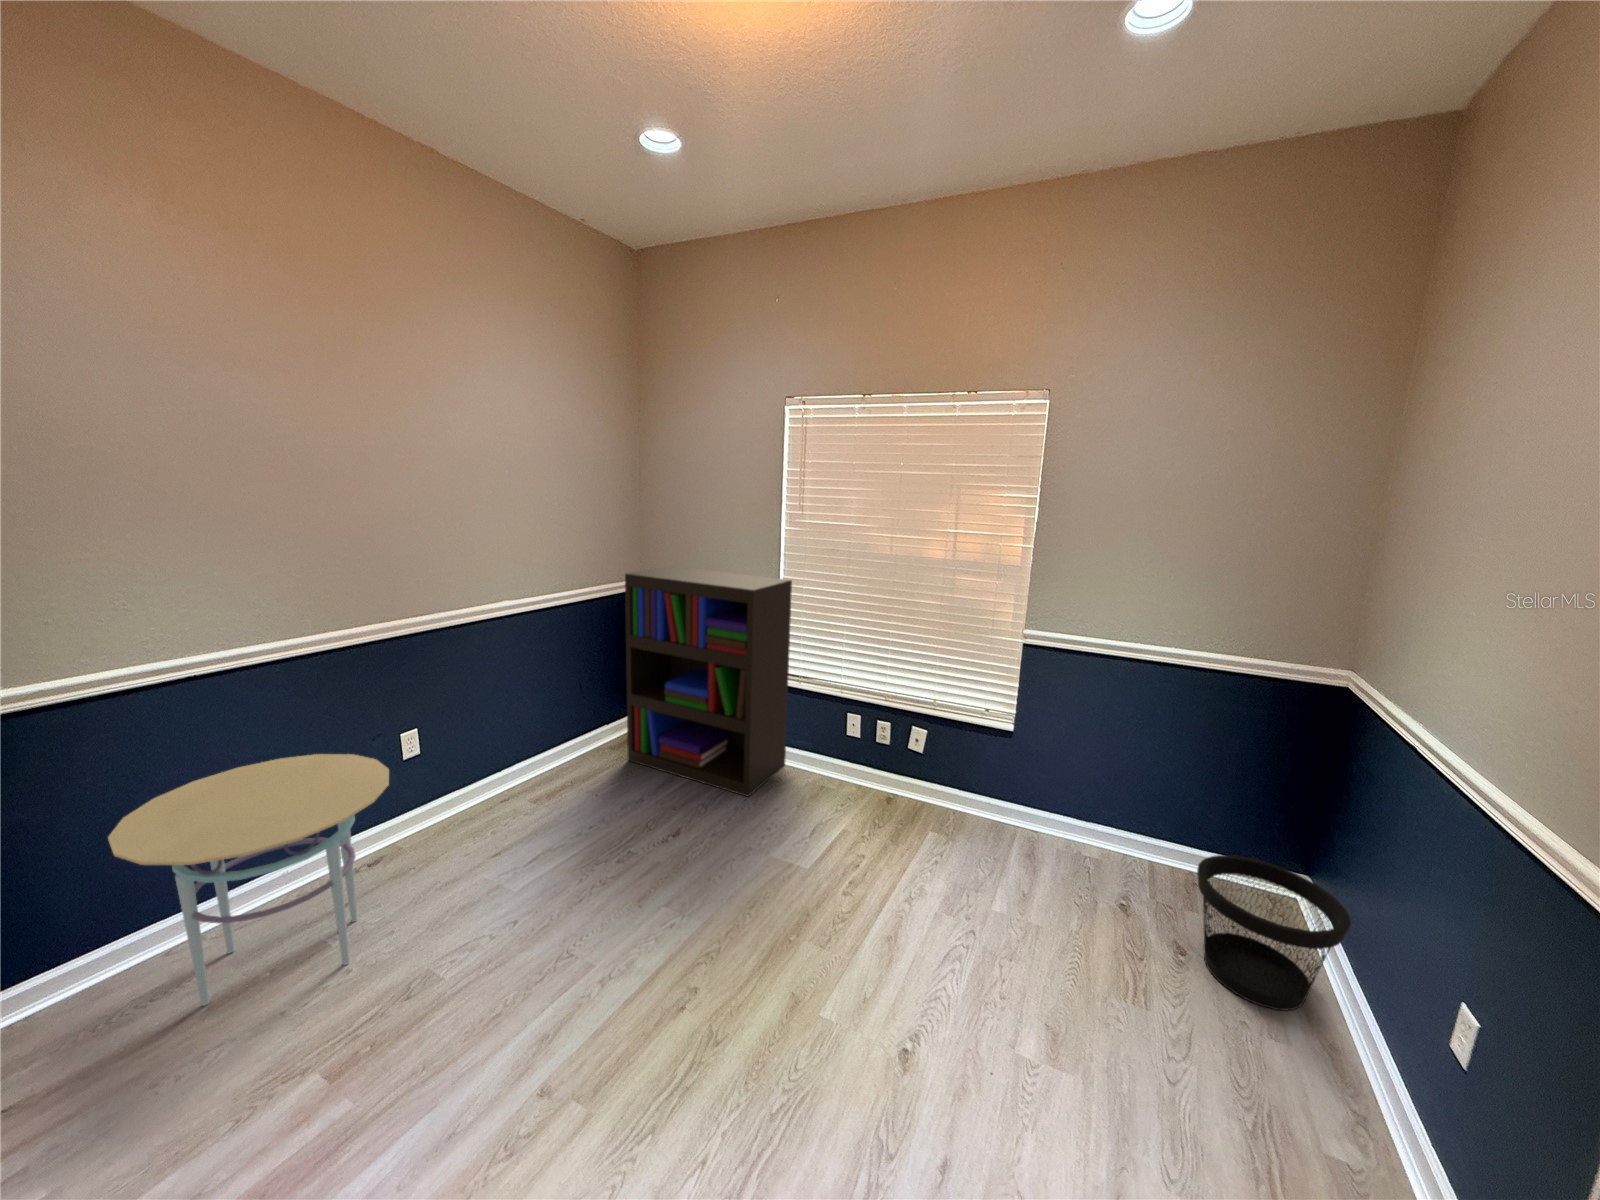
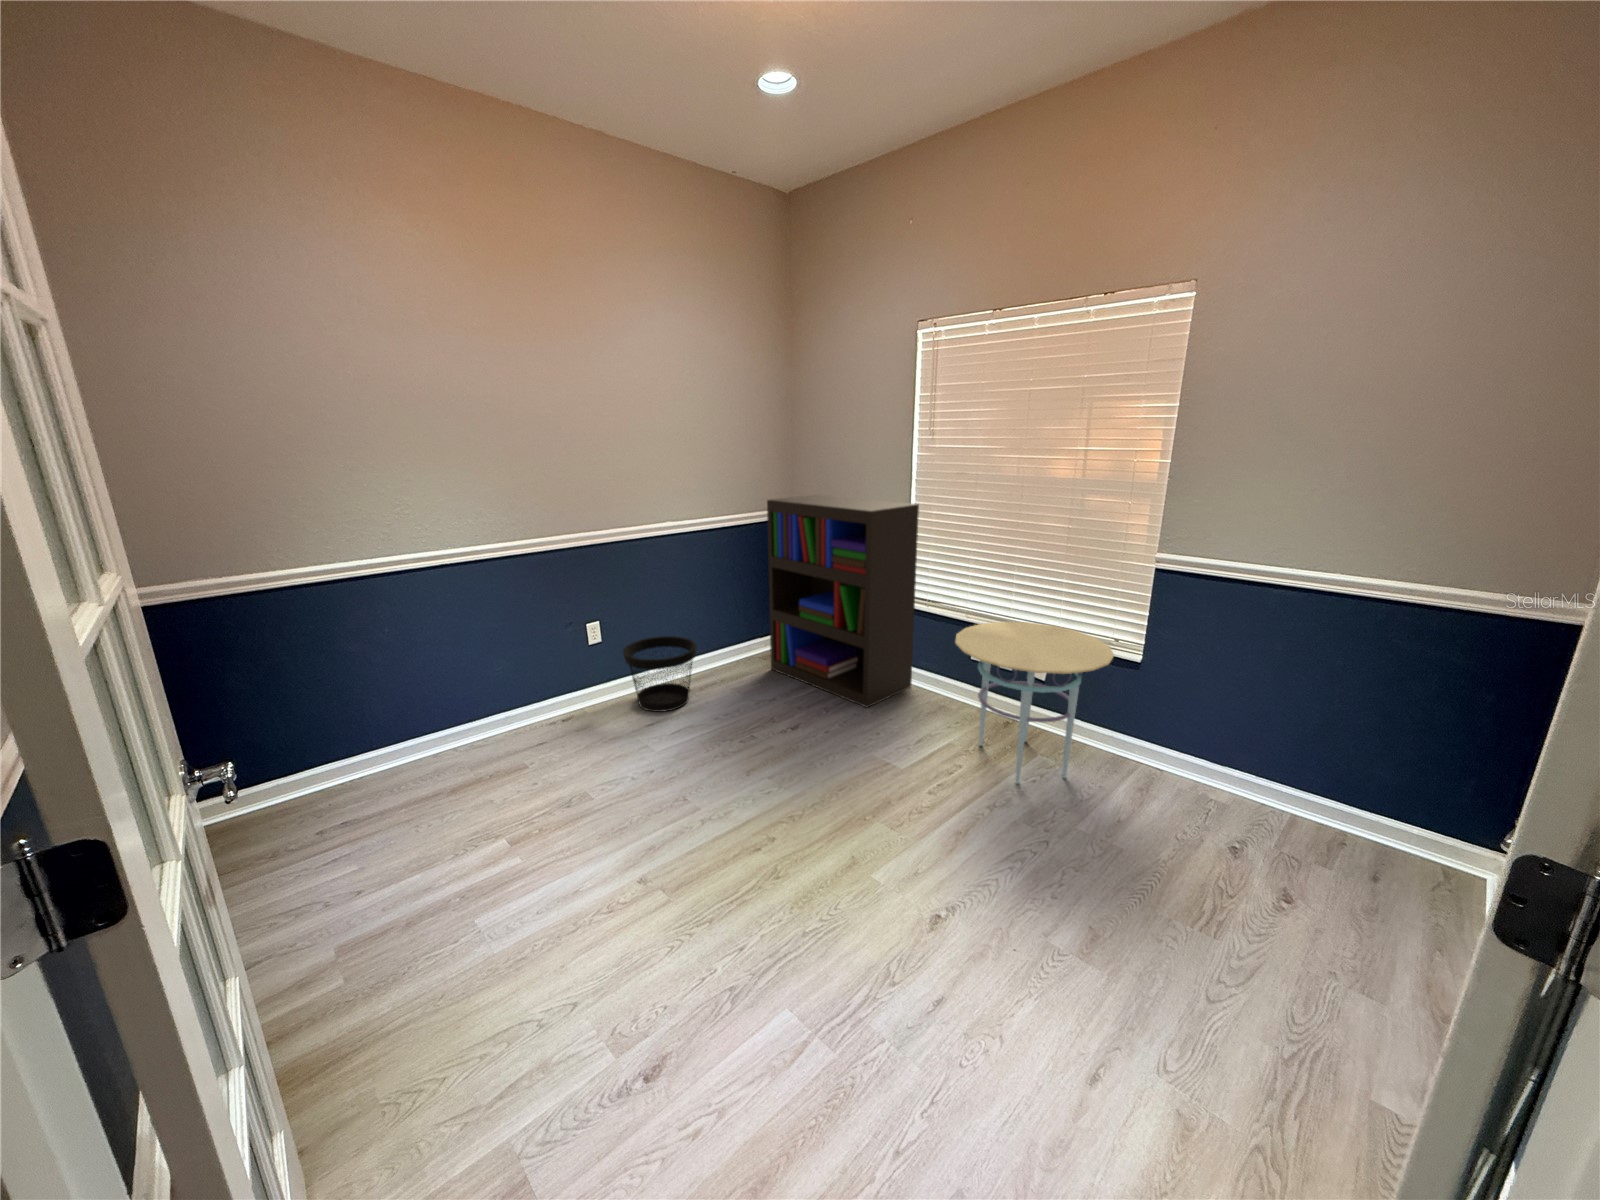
side table: present [108,754,389,1006] -> present [955,622,1114,784]
wastebasket: present [1197,855,1351,1011] -> present [623,636,697,712]

